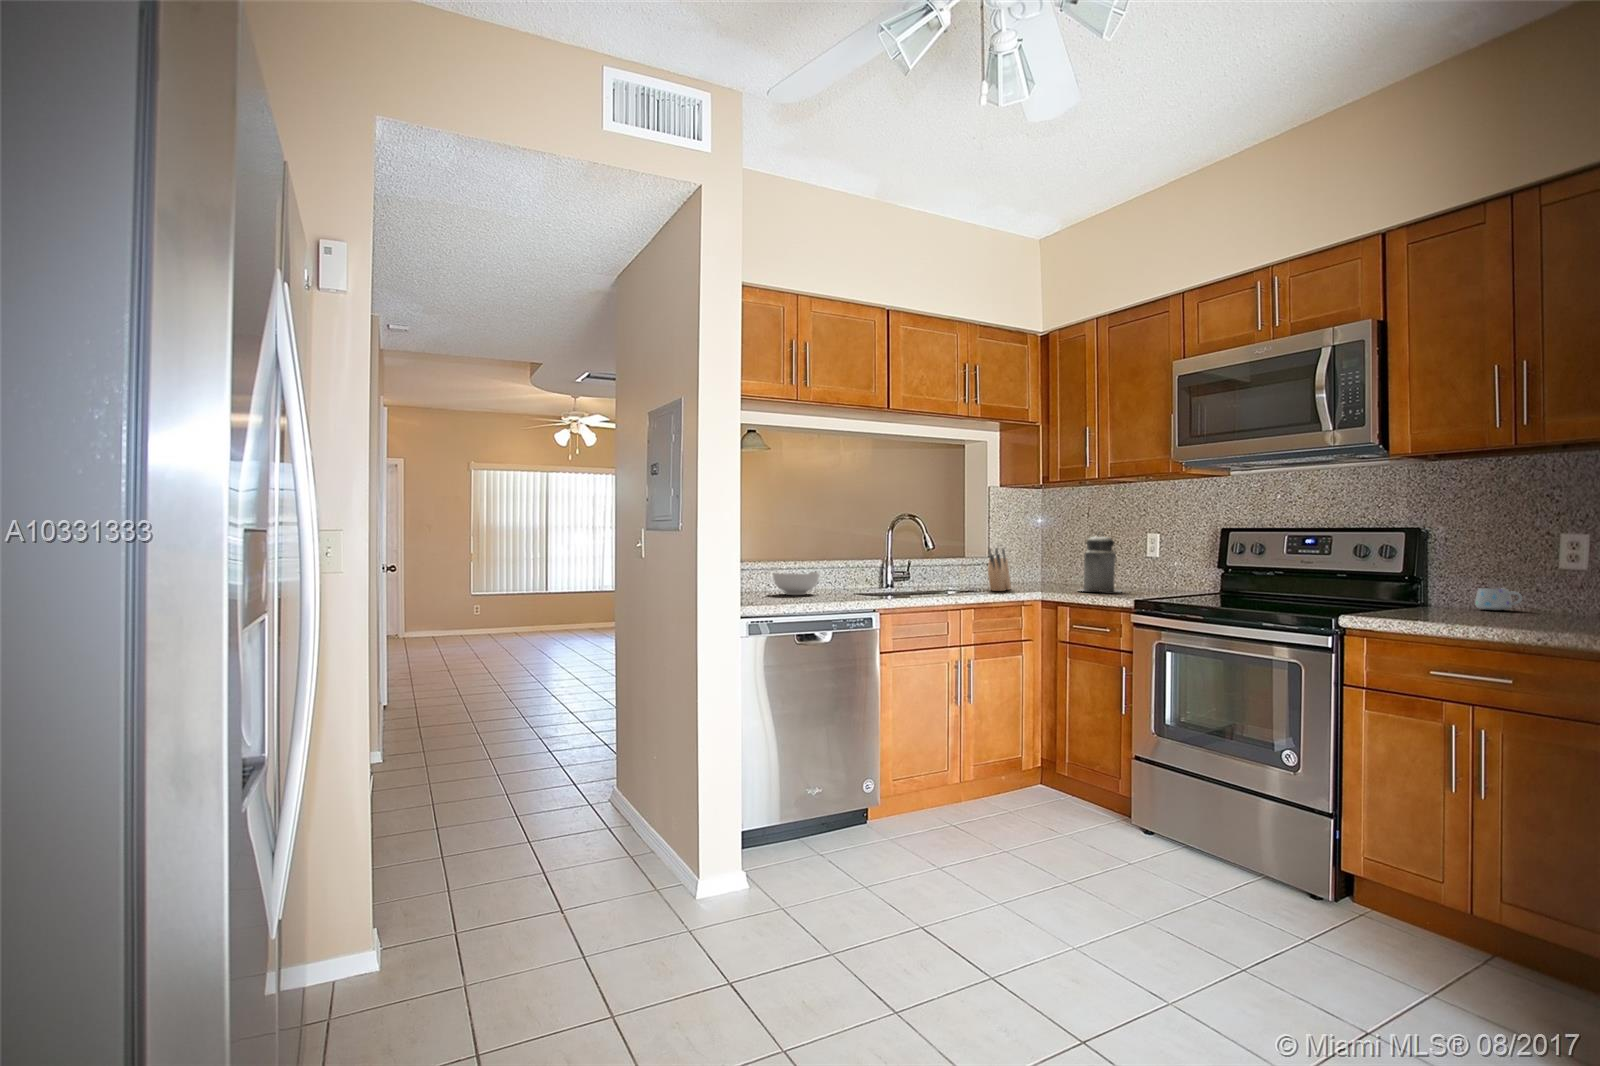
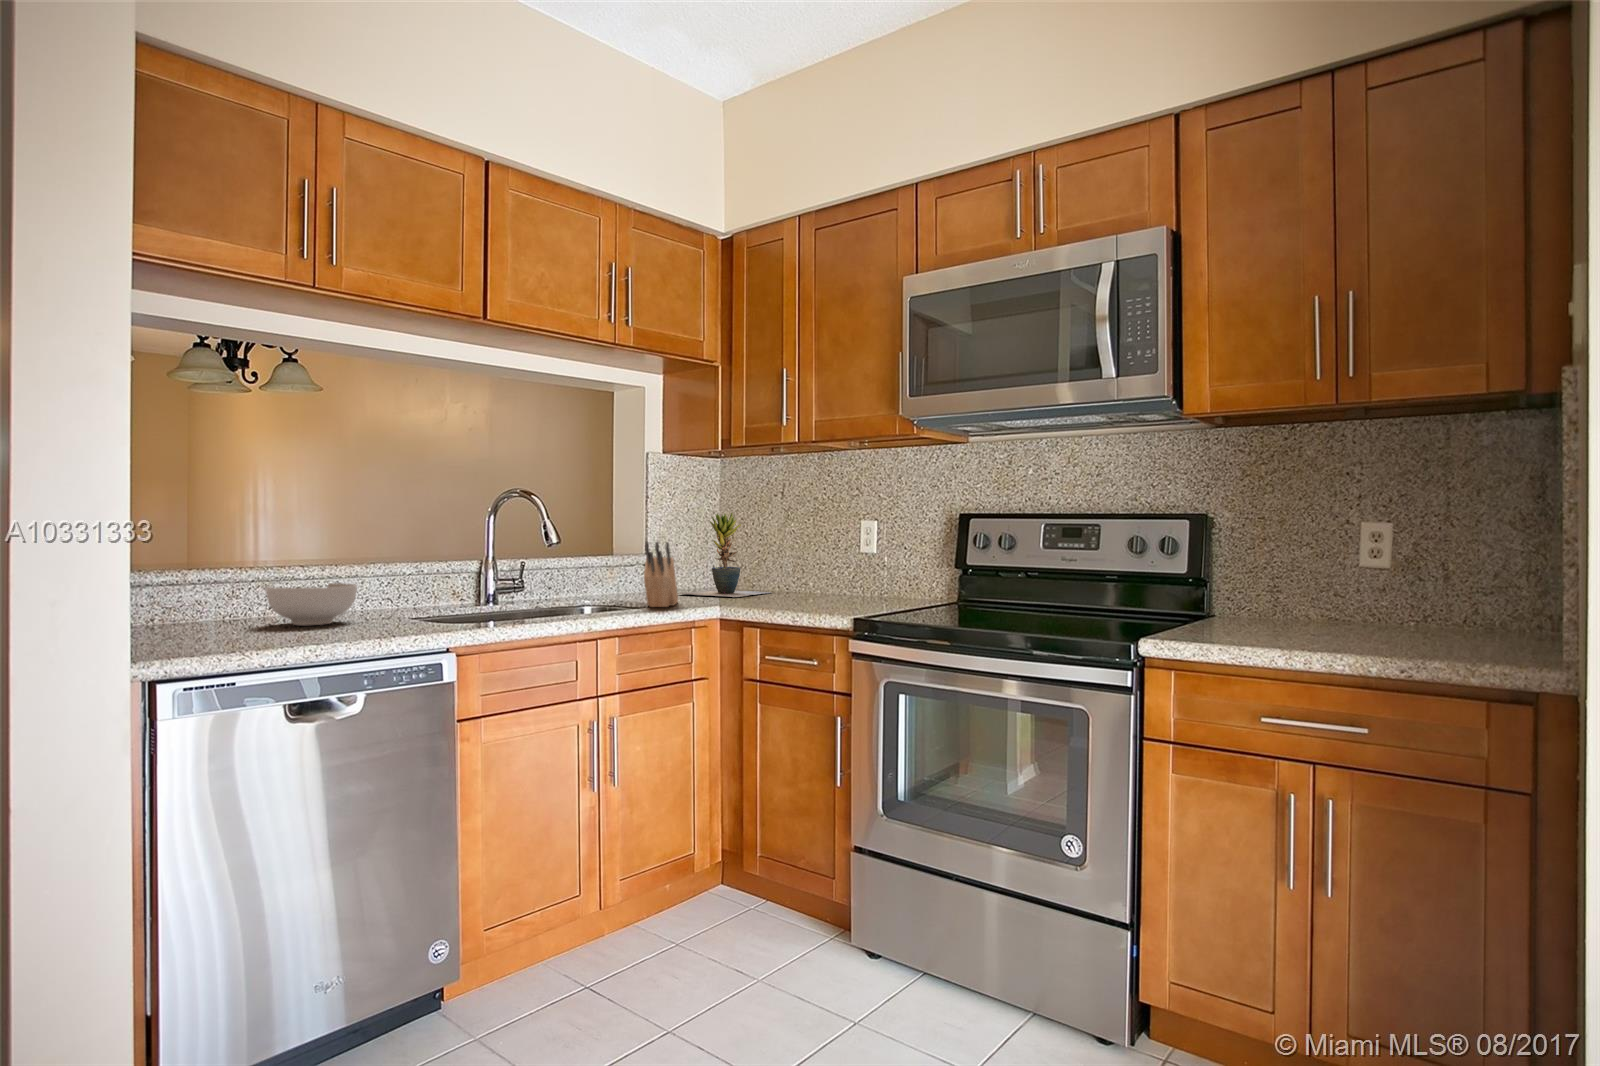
potted plant: none [1009,528,1080,586] -> present [679,513,771,597]
canister: present [1081,532,1121,592] -> none [772,517,833,606]
mug: present [1475,588,1522,610] -> none [1268,593,1321,622]

